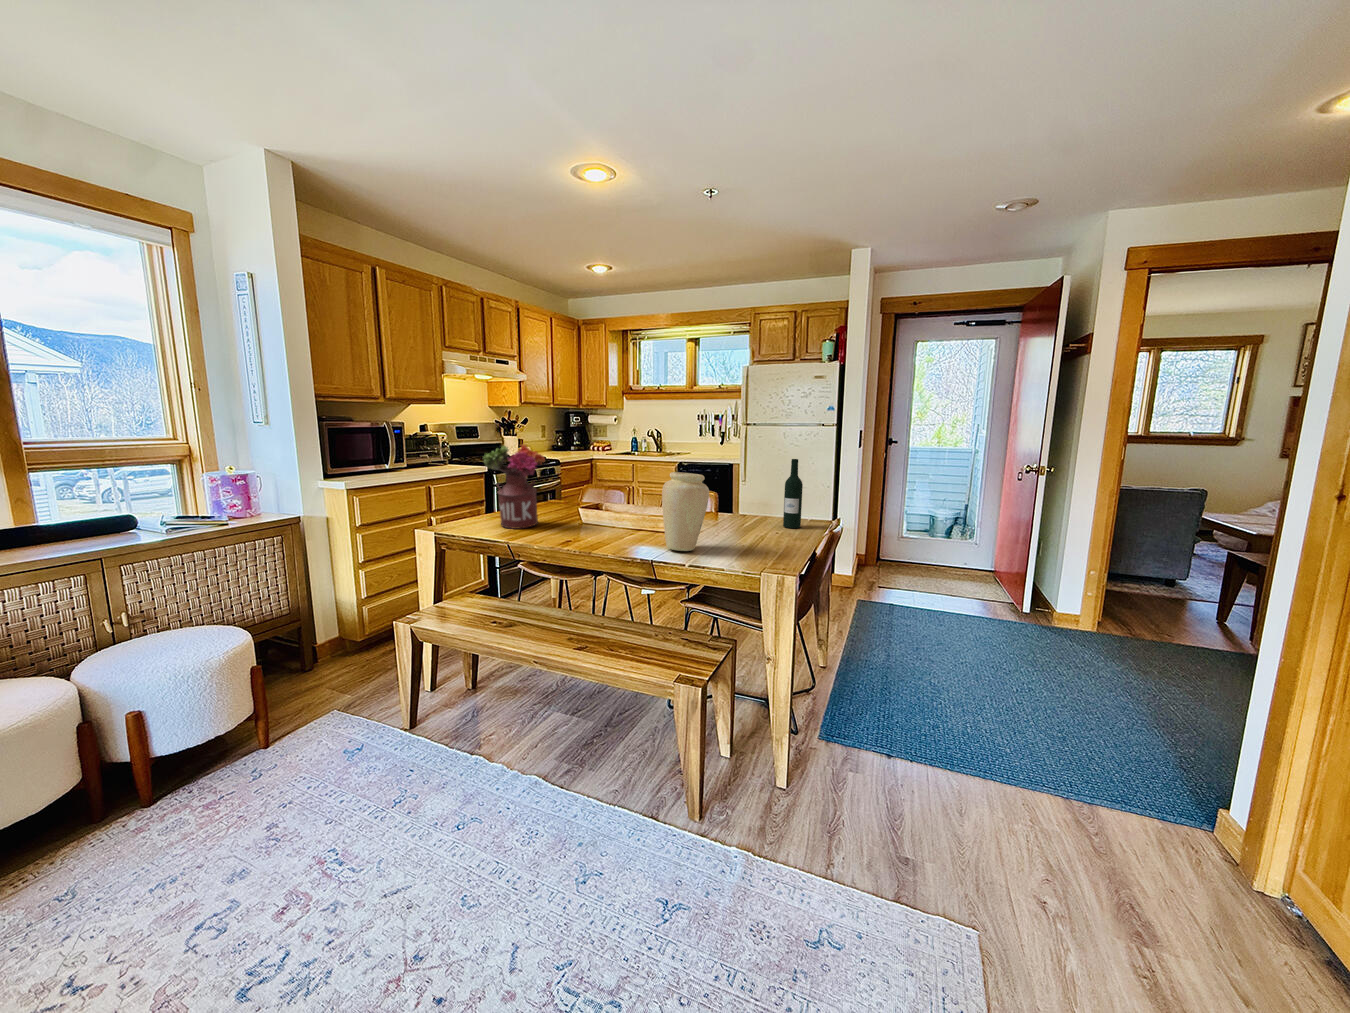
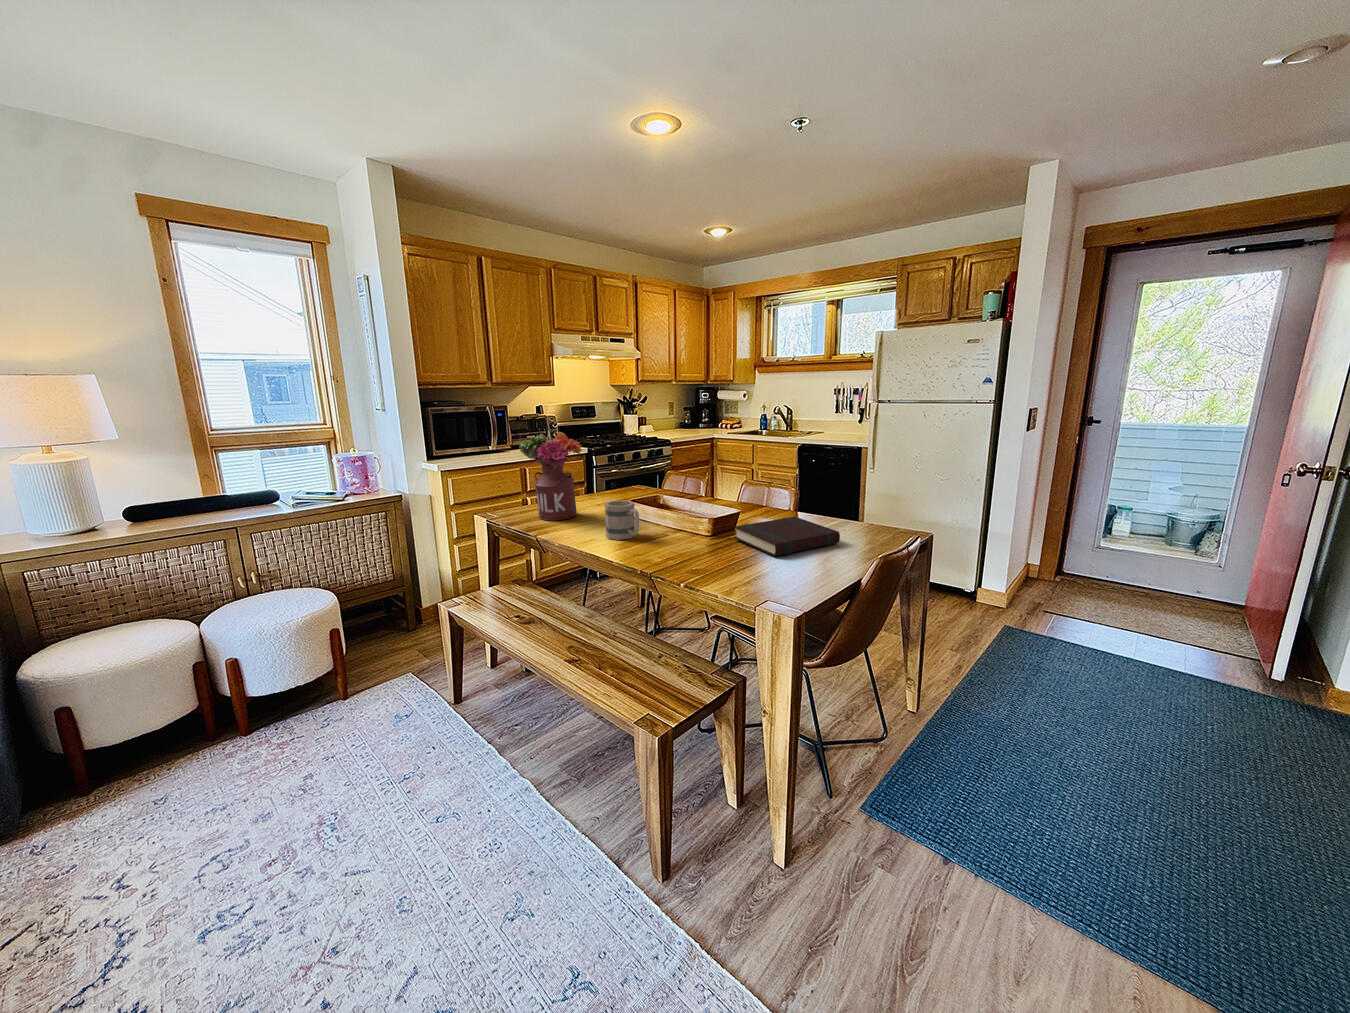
wine bottle: present [783,459,803,528] -> none [849,453,875,541]
vase: present [662,472,709,551] -> none [665,470,721,565]
mug: none [587,504,623,539] -> present [605,500,639,540]
book: none [700,513,782,541] -> present [734,517,840,556]

